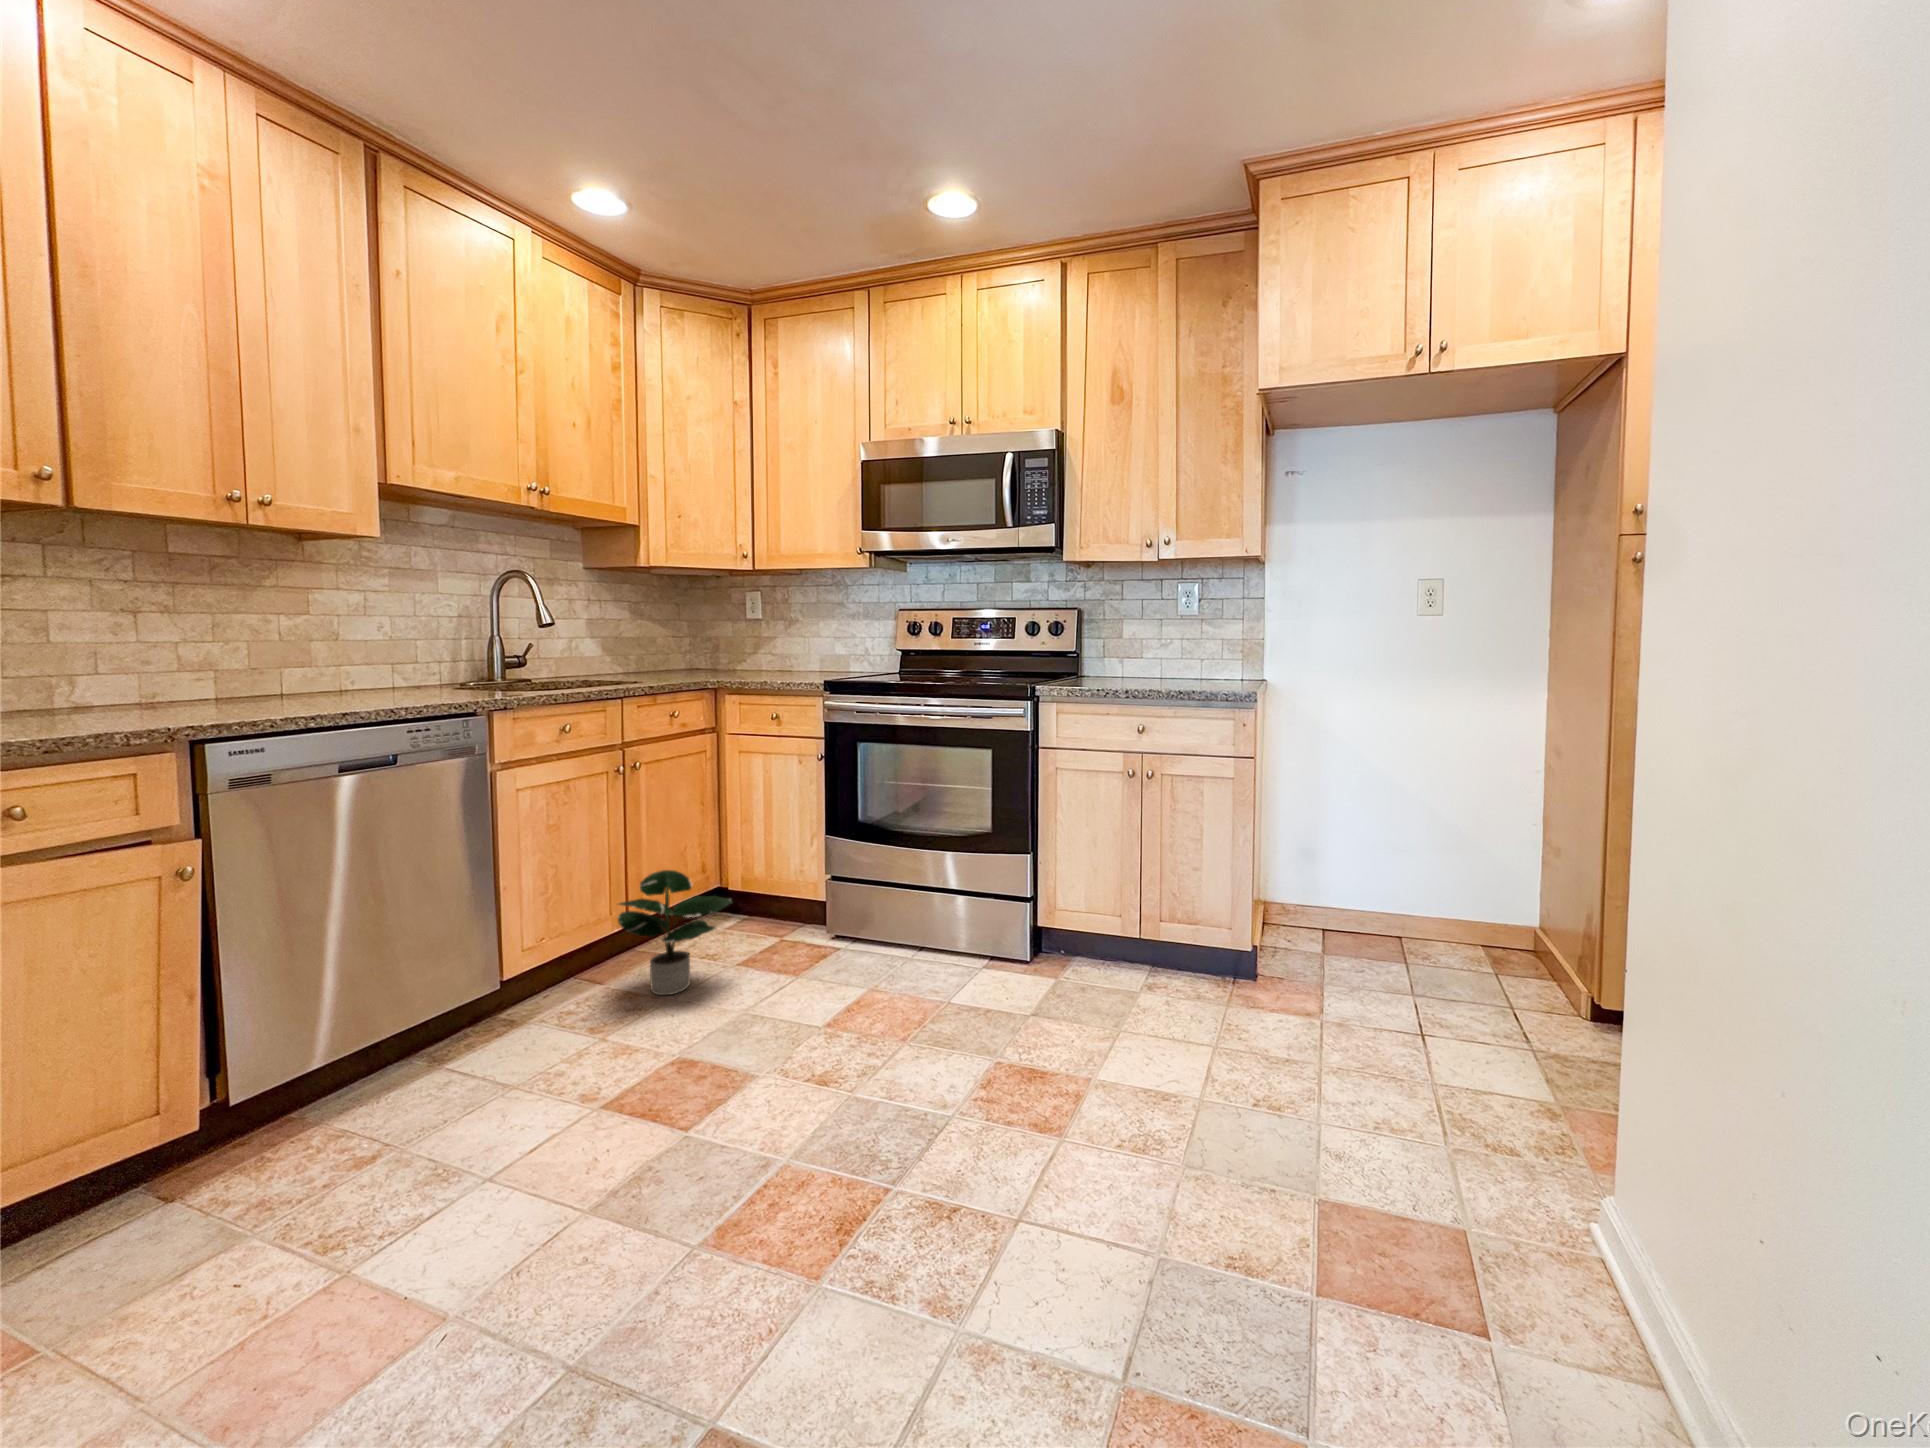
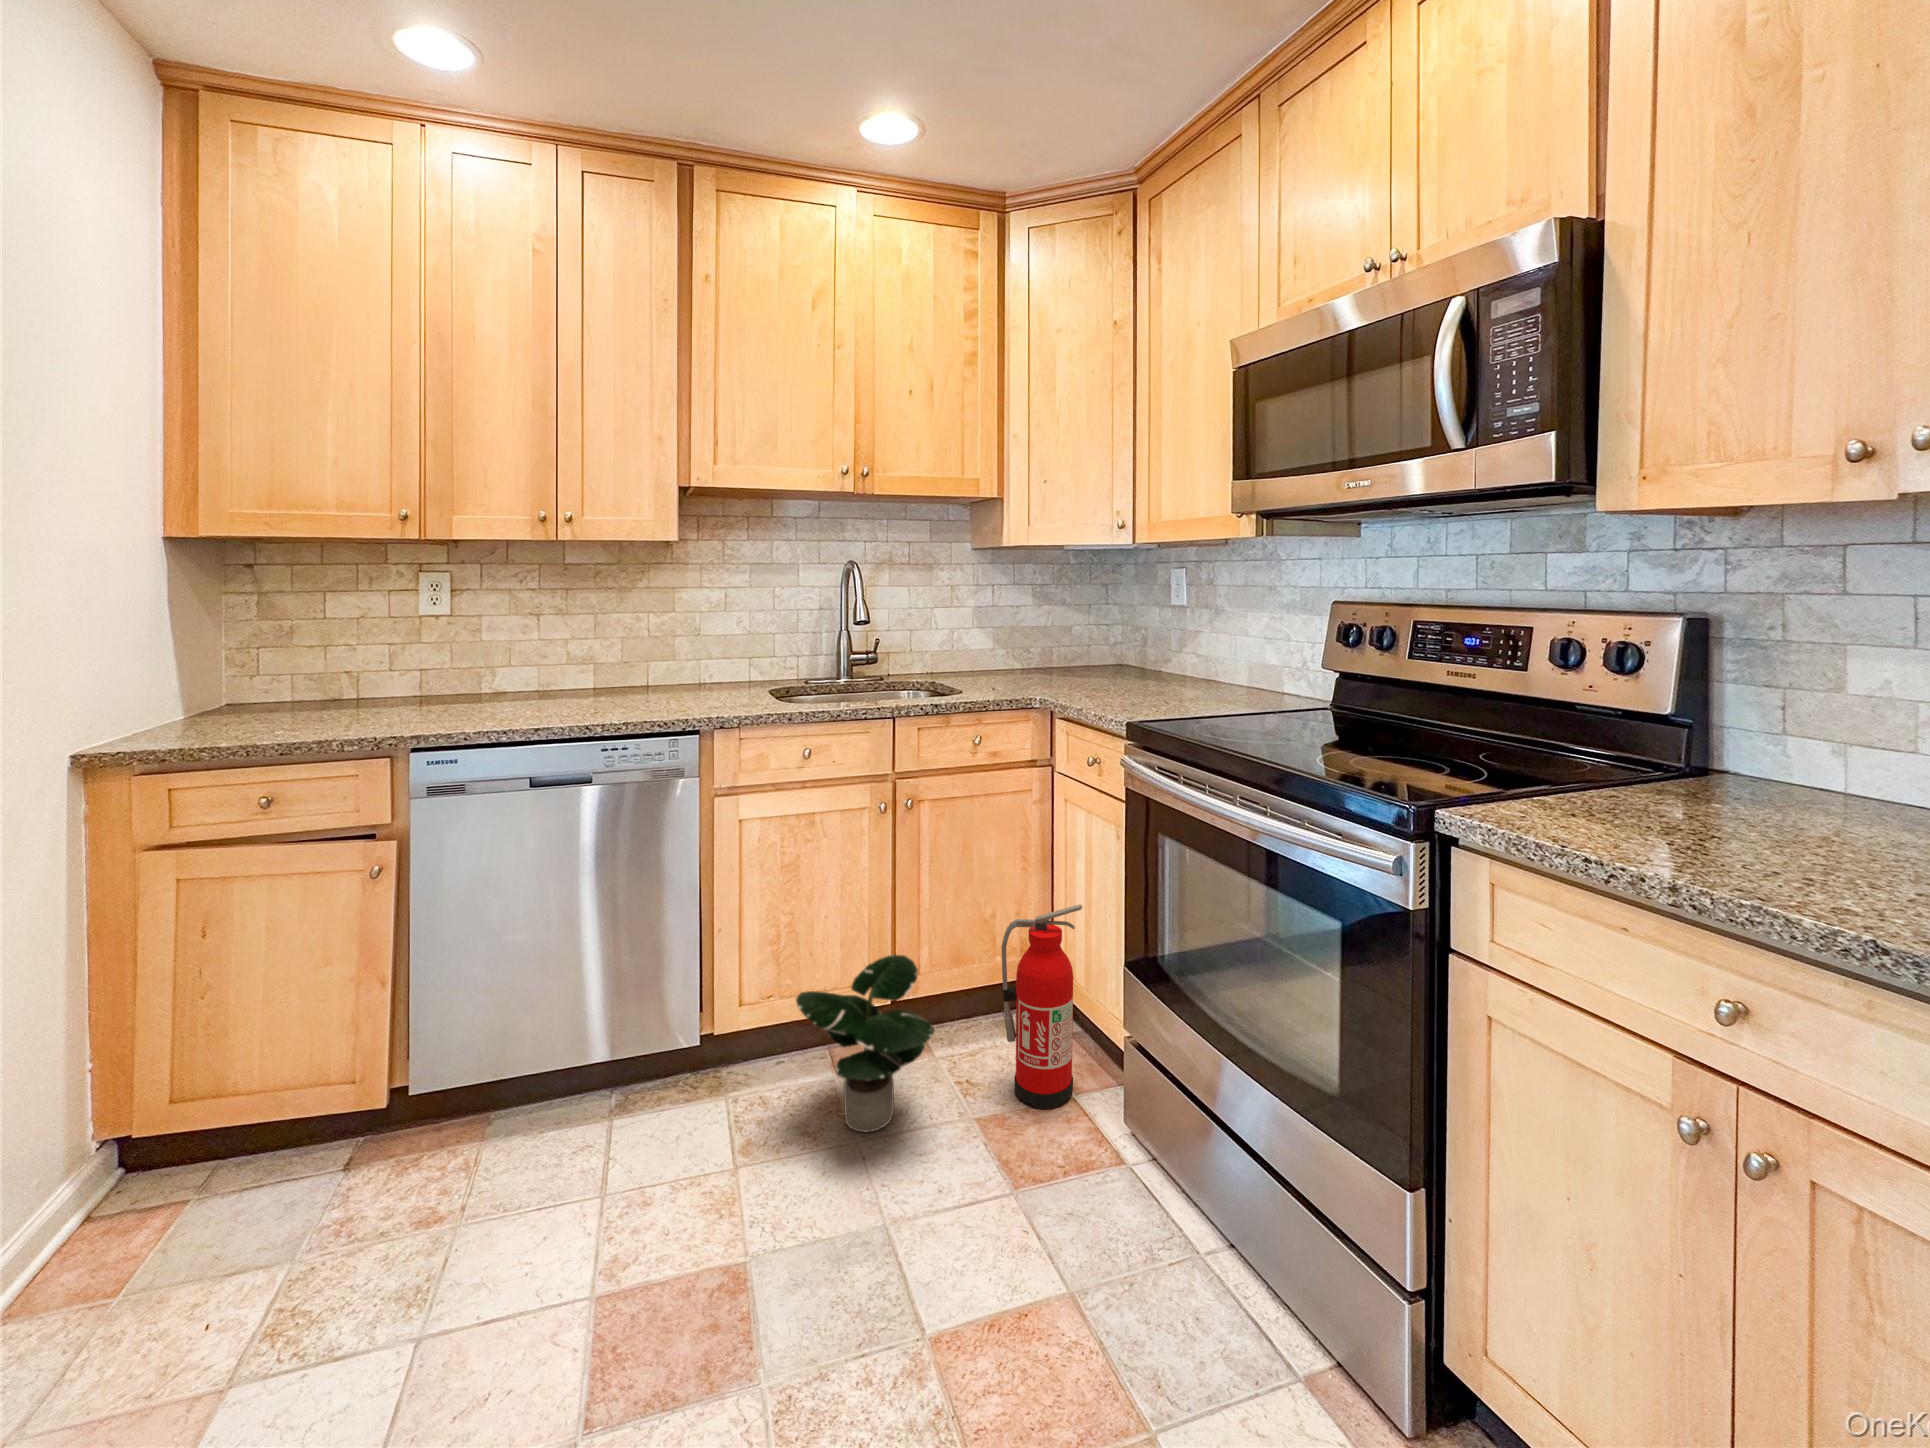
fire extinguisher: none [735,804,786,948] -> present [1002,904,1082,1109]

